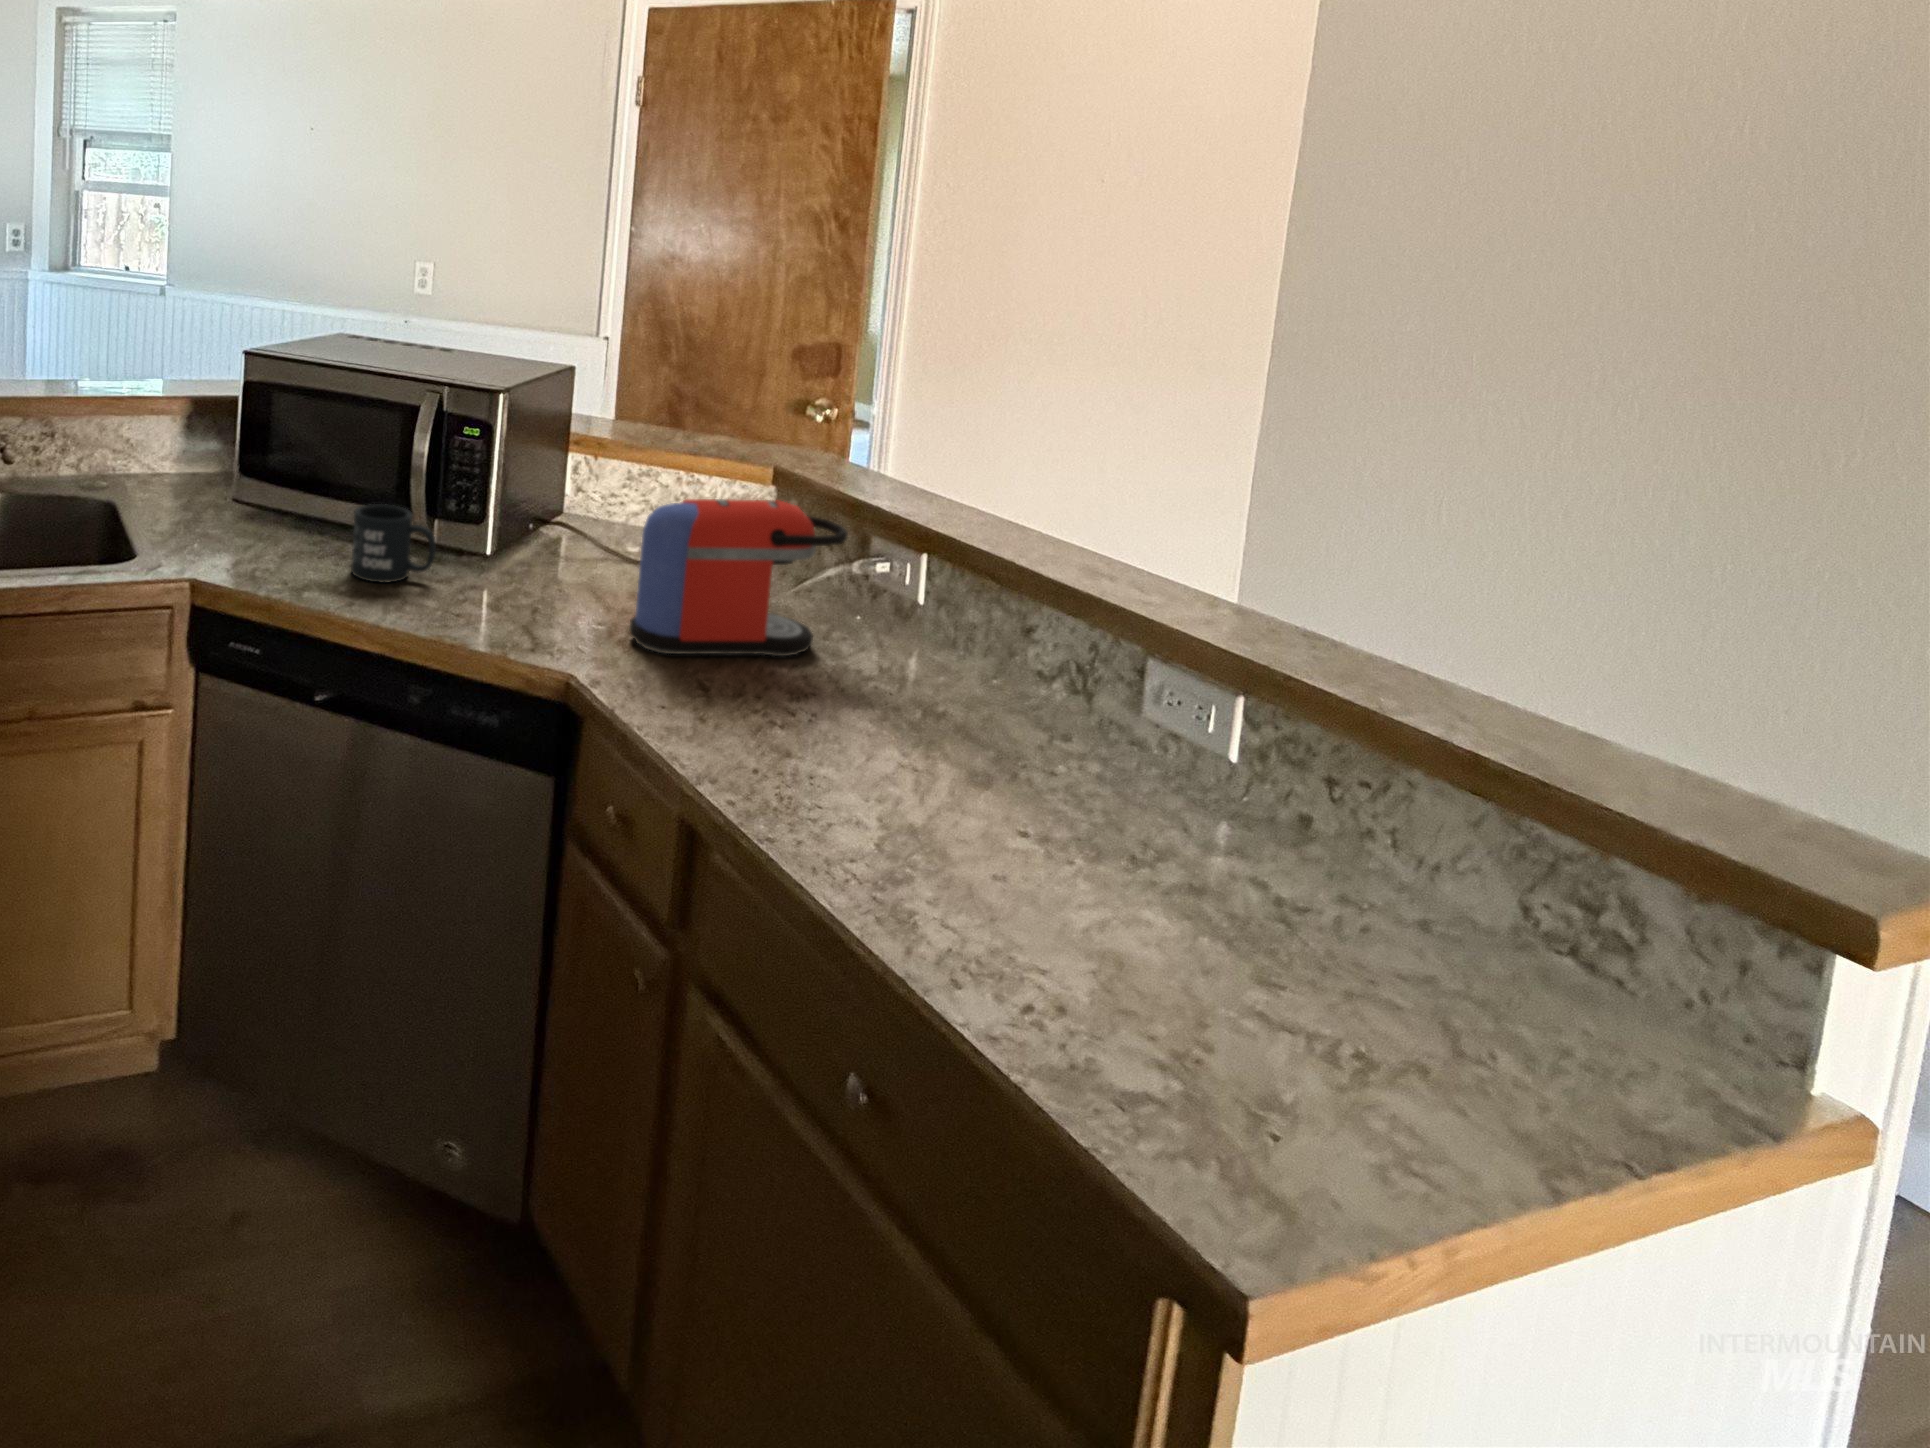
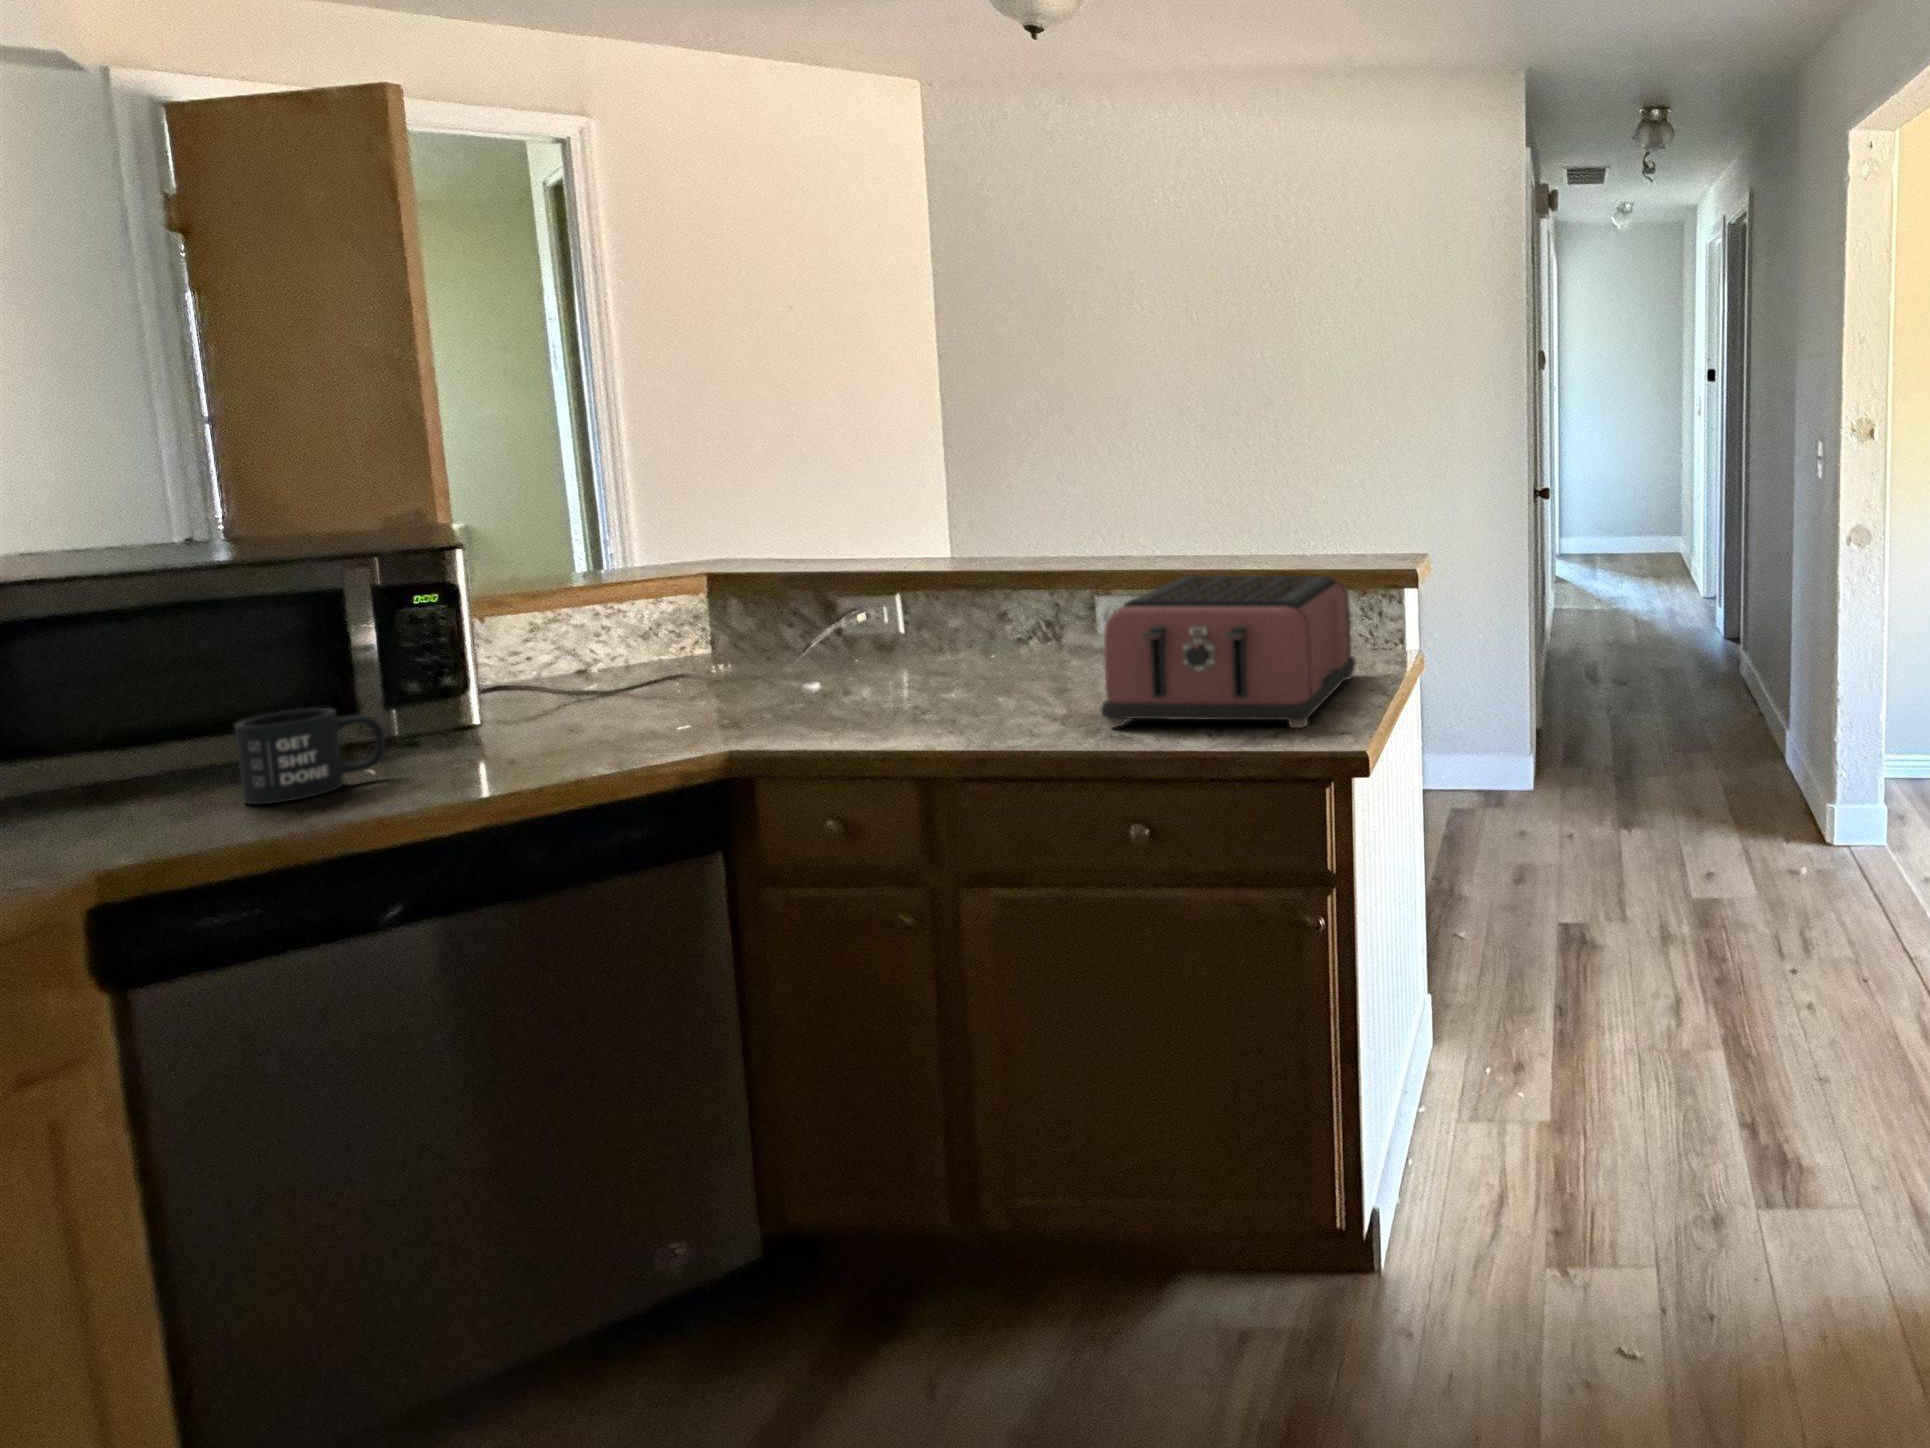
coffee maker: present [630,499,848,656] -> none [683,573,855,730]
toaster: none [954,703,1589,1142] -> present [1101,576,1356,728]

